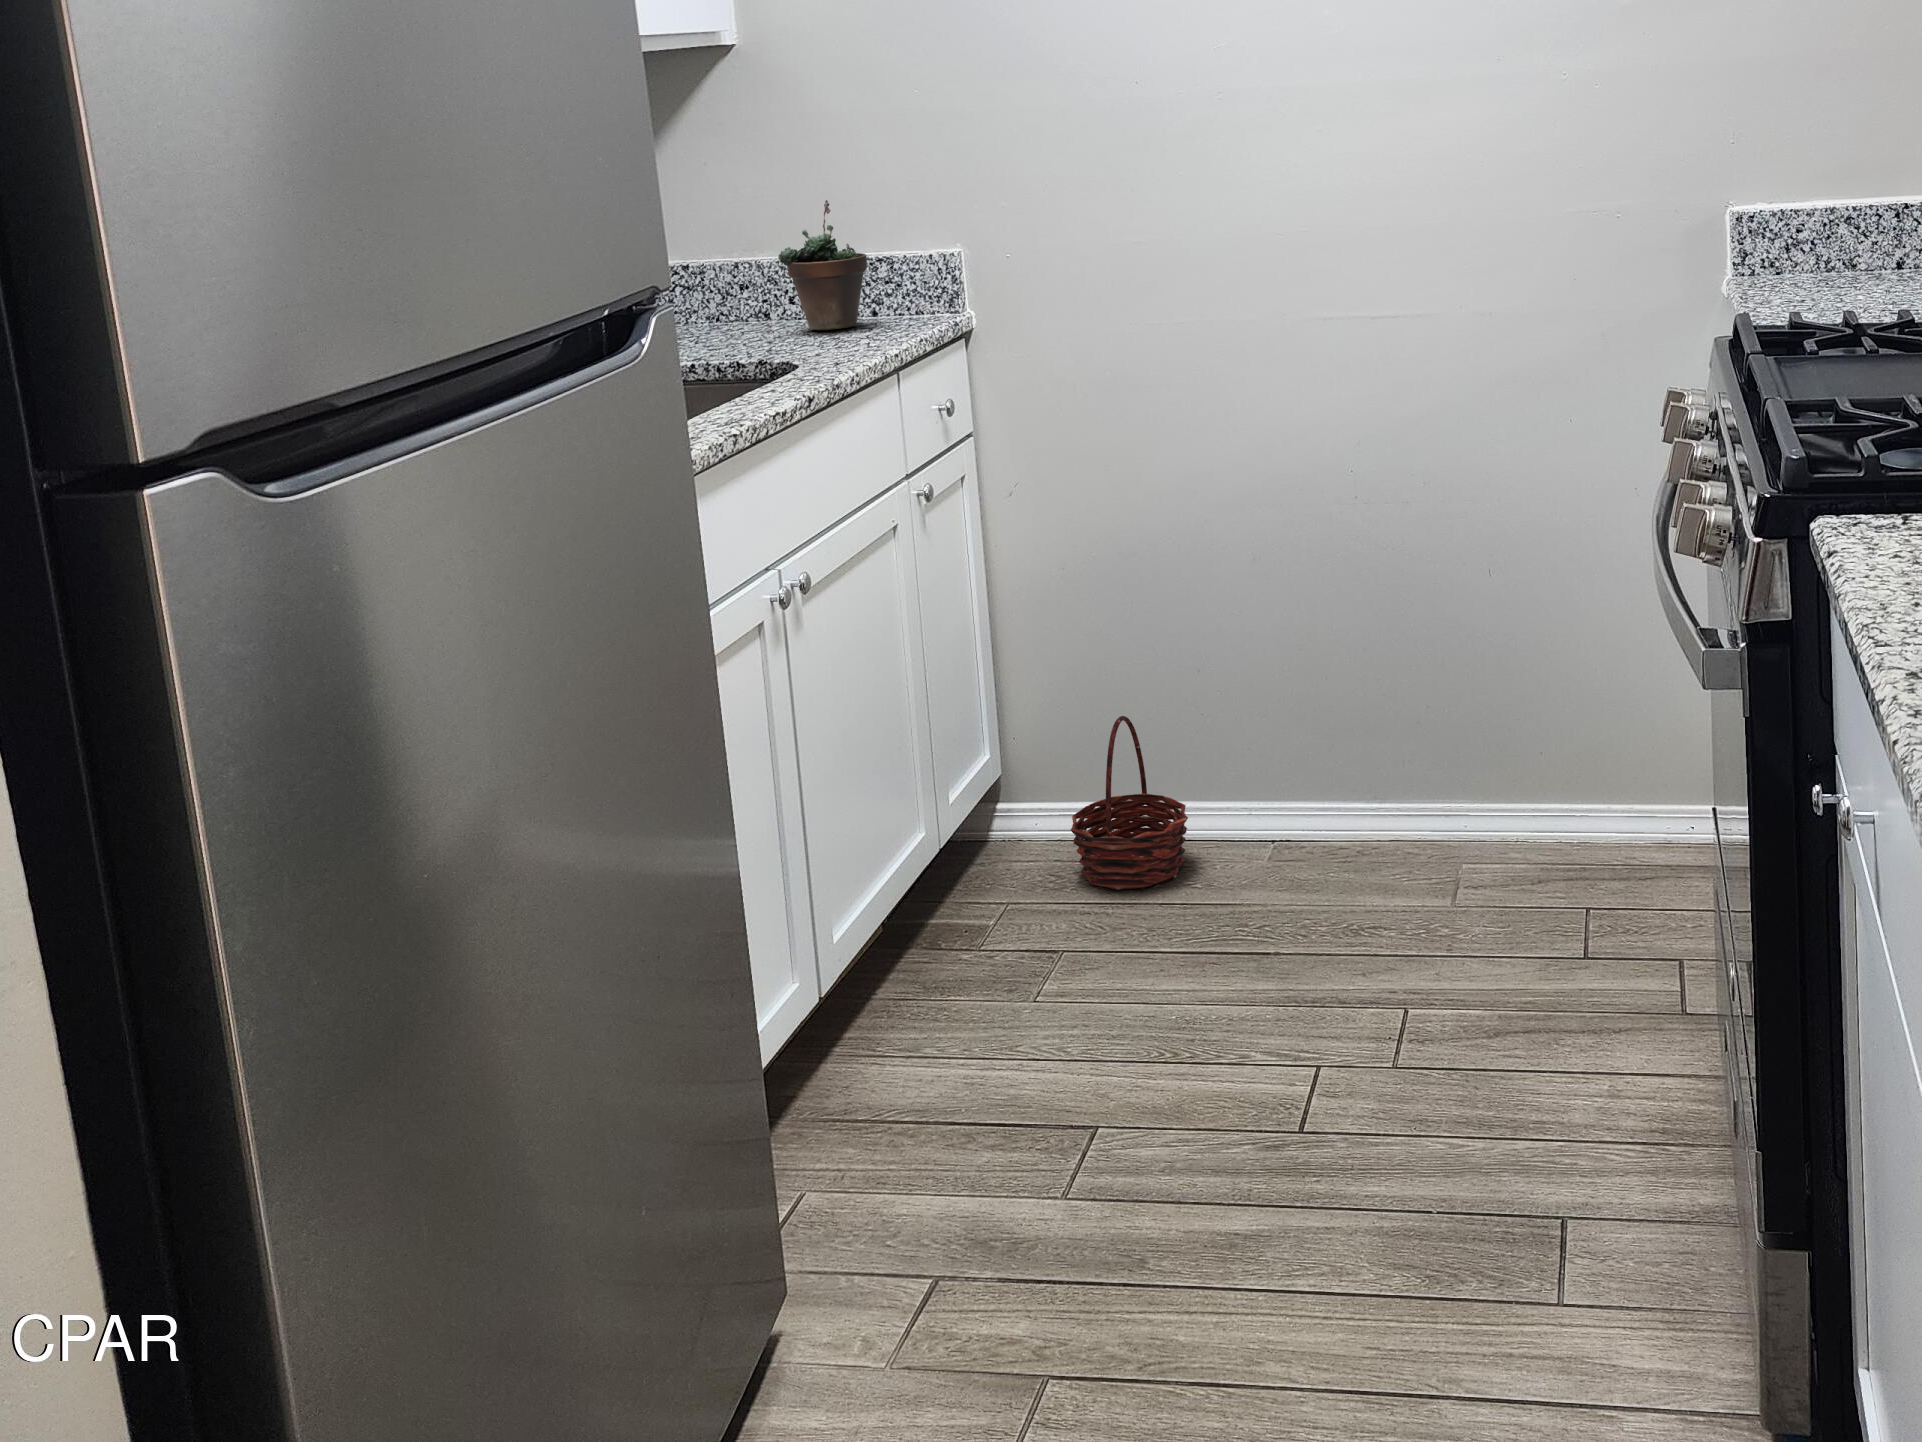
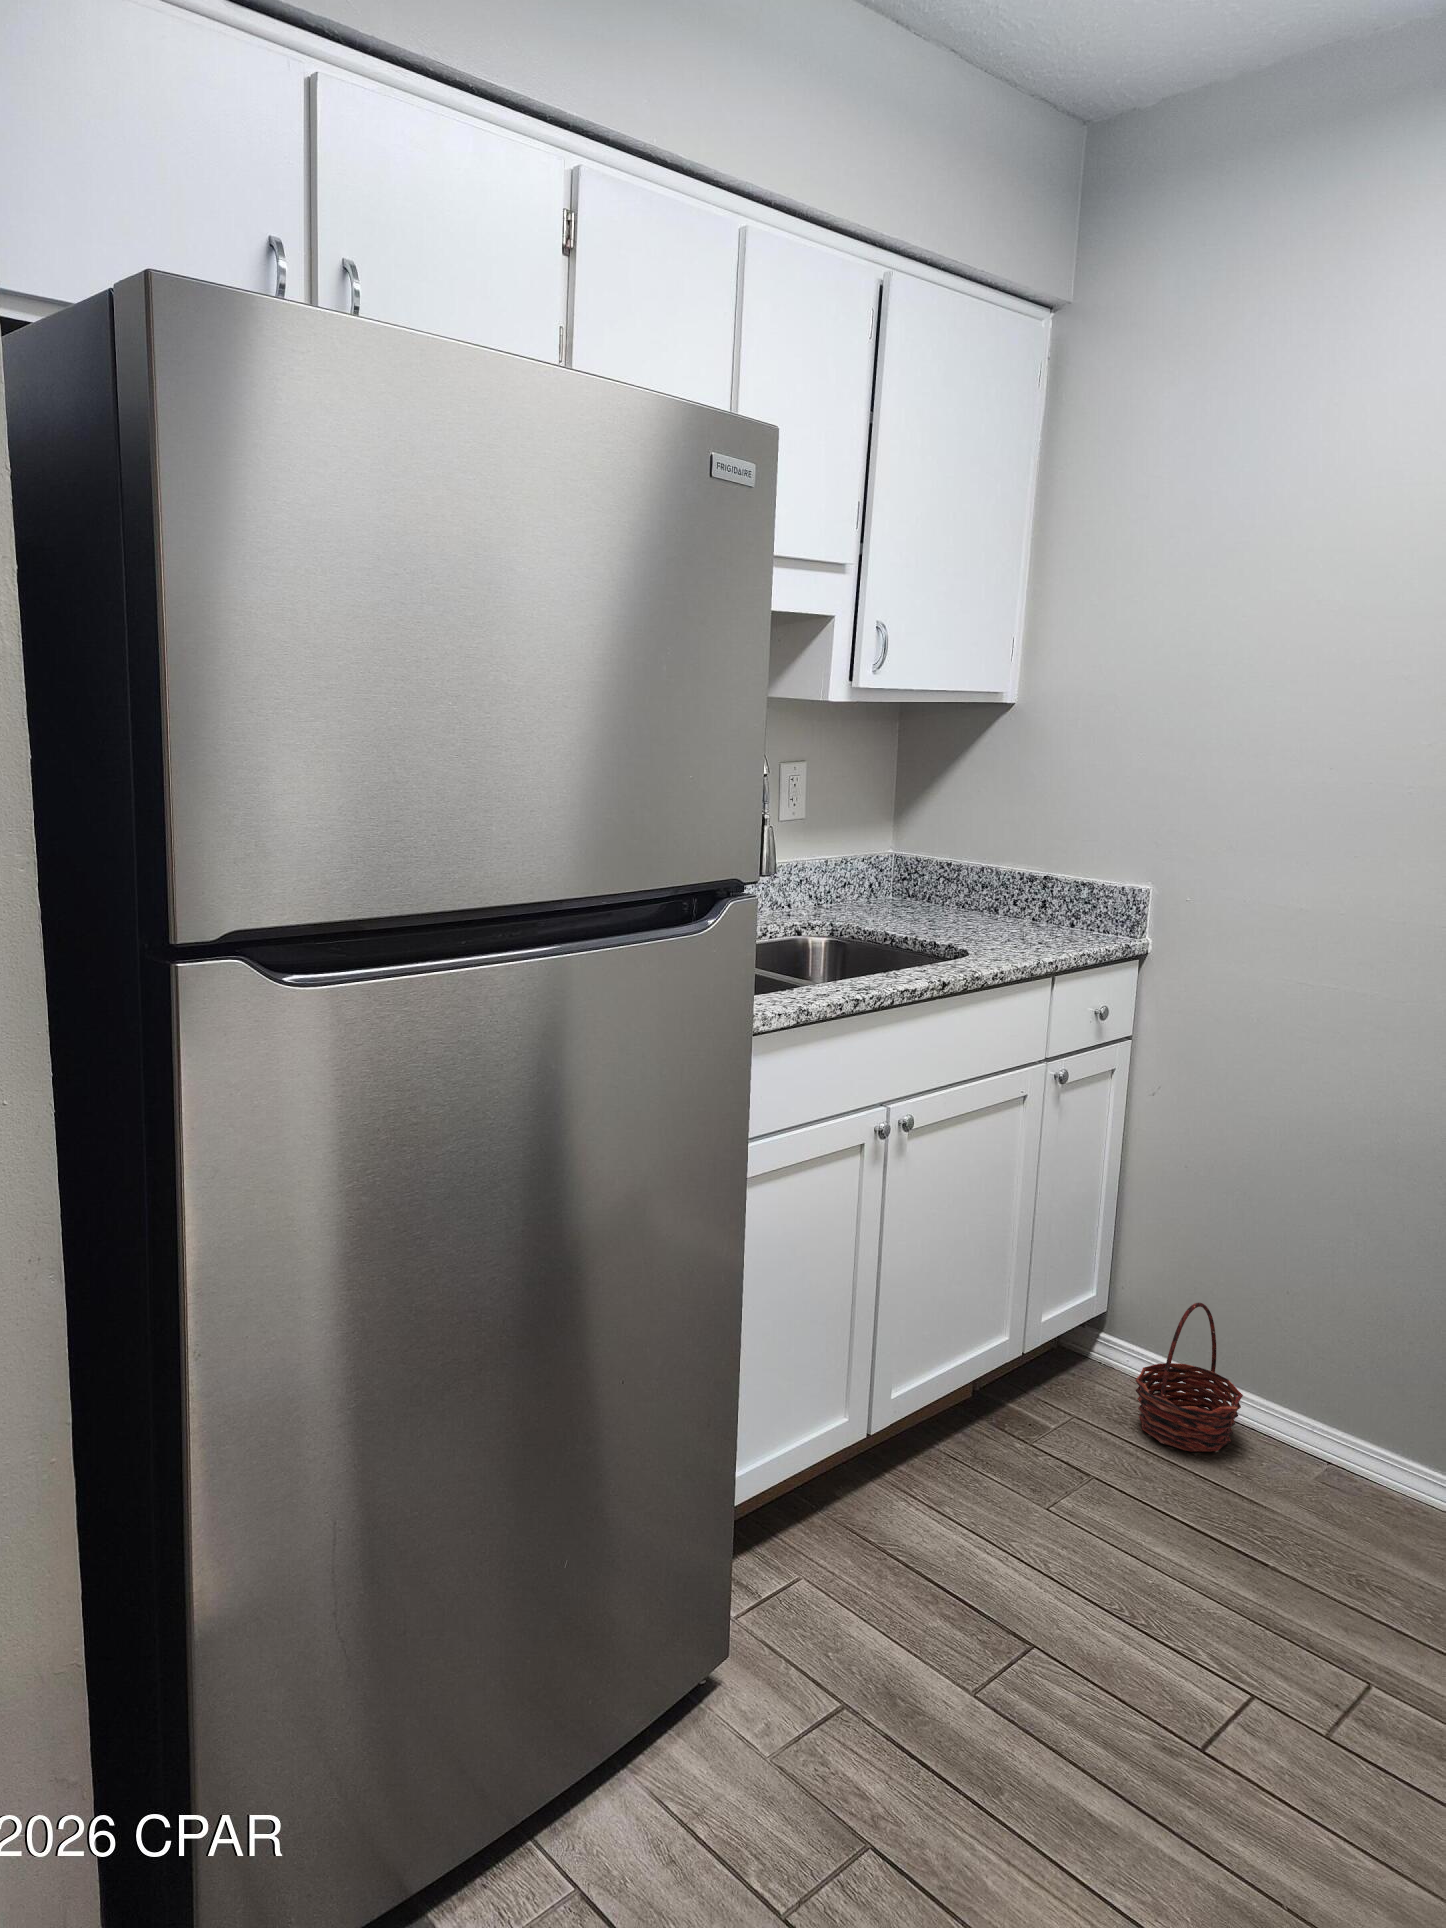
succulent plant: present [778,200,867,330] -> none [999,830,1069,932]

